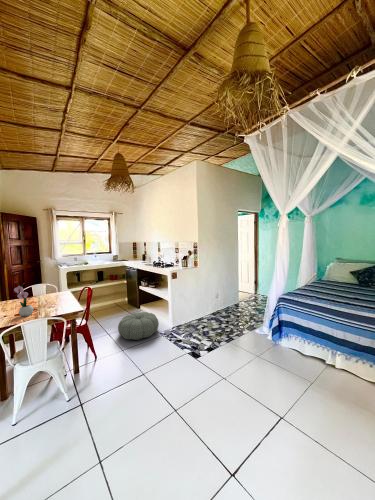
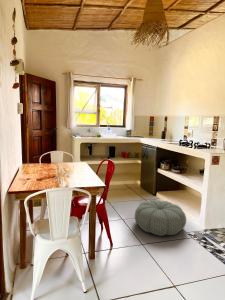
flower arrangement: present [14,281,33,316] -> none [34,142,53,184]

